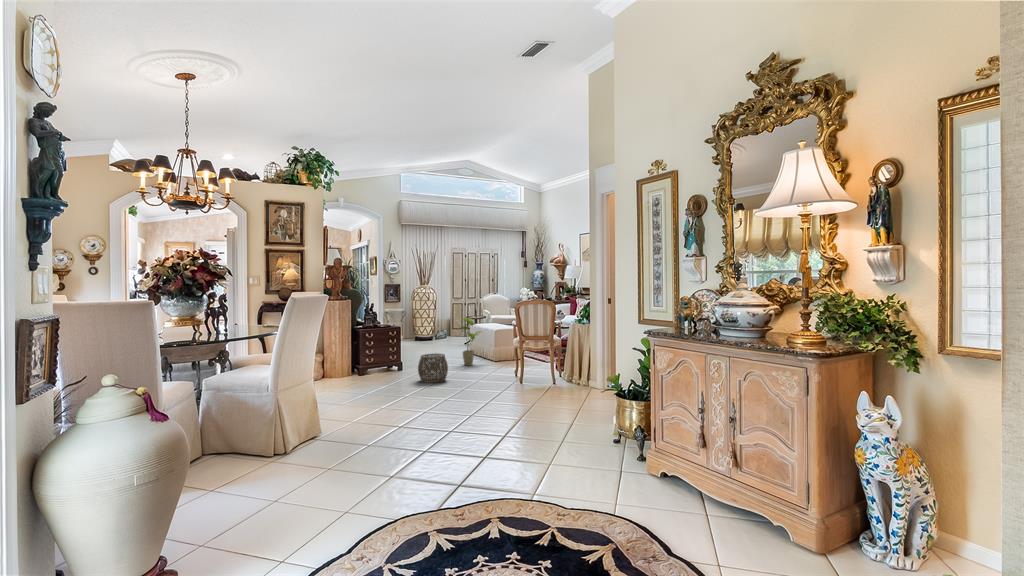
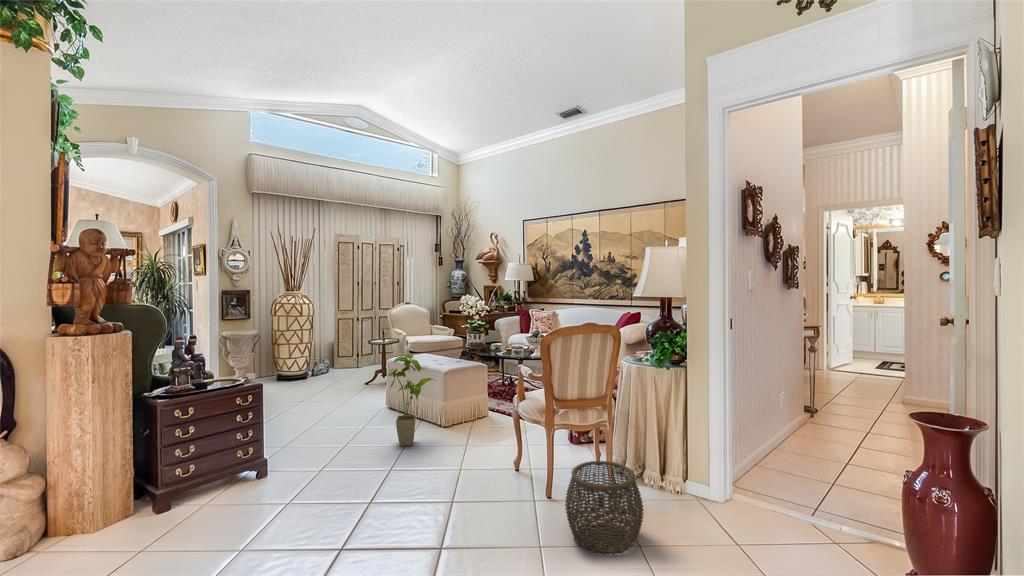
woven basket: present [418,353,448,383] -> present [565,461,644,554]

